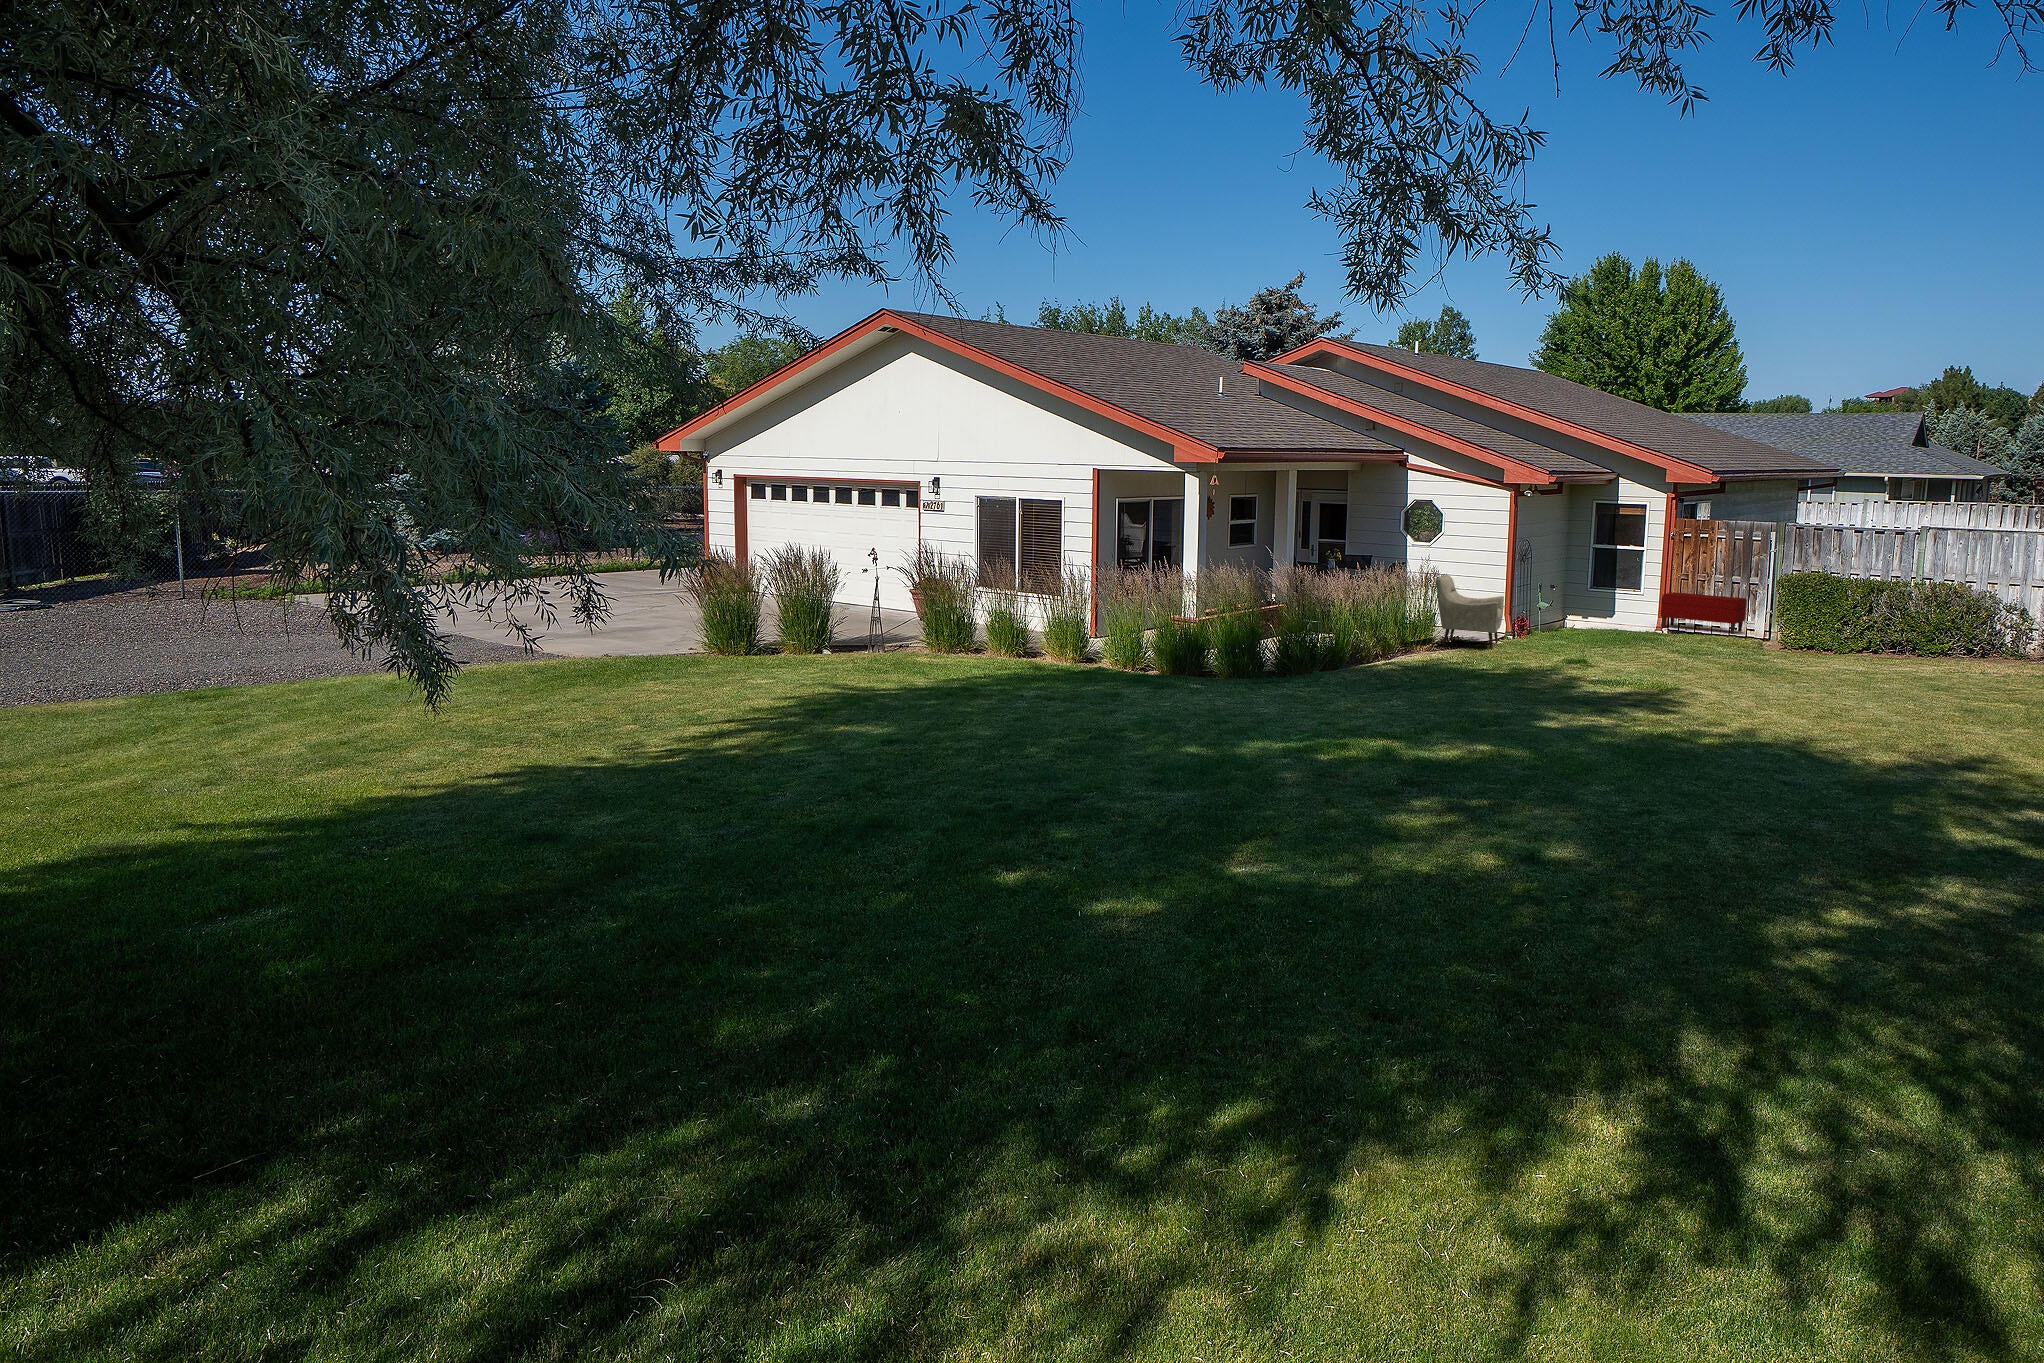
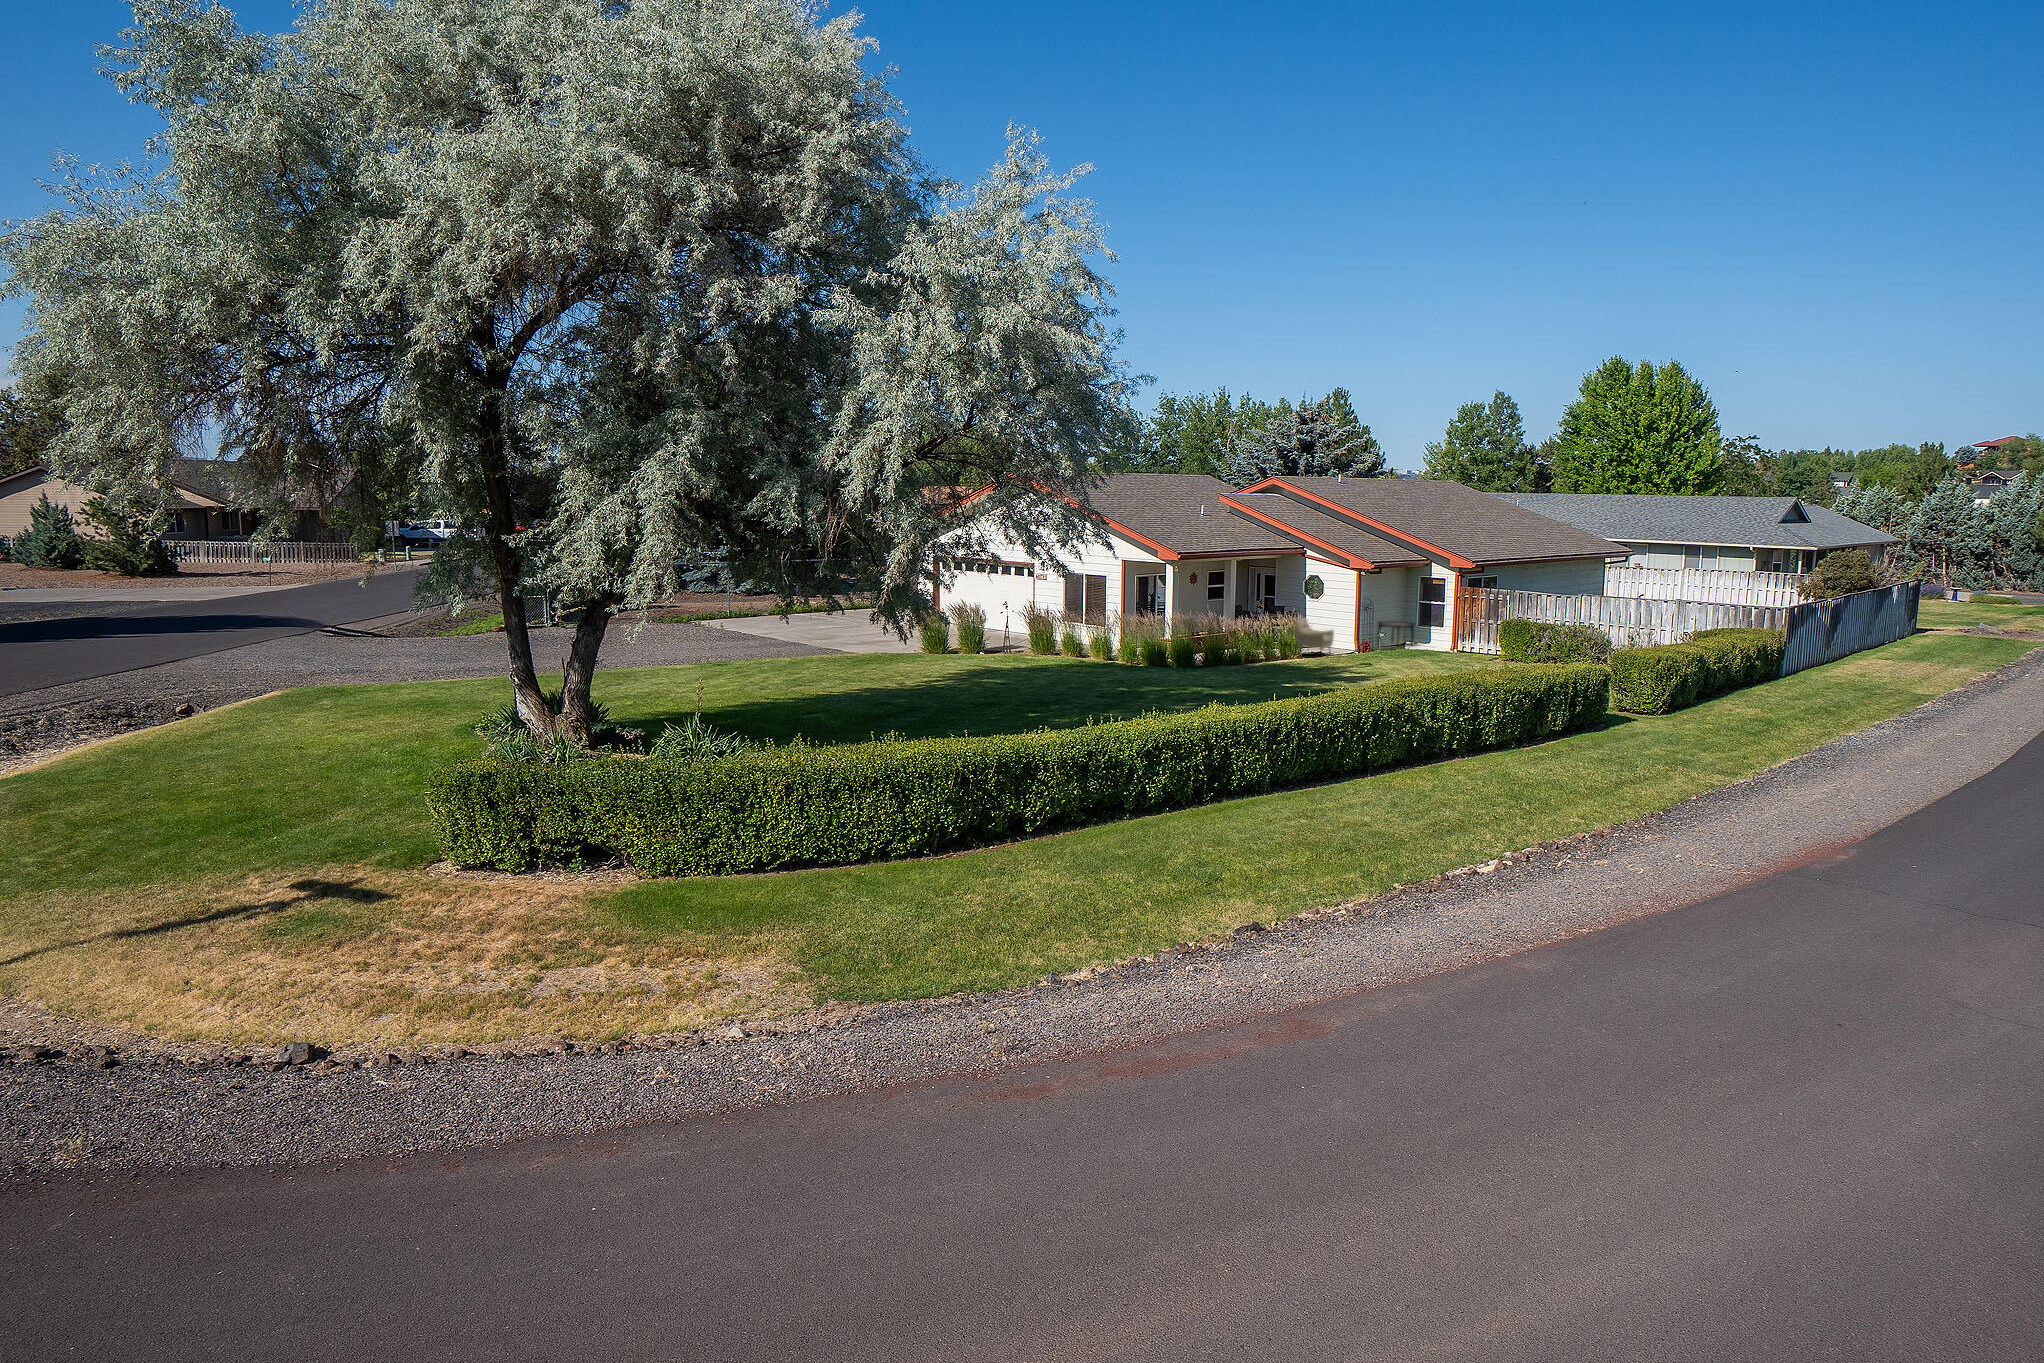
round table: none [1535,580,1609,627] -> present [1377,621,1415,646]
bench: present [1661,592,1746,634] -> none [1444,629,1491,653]

